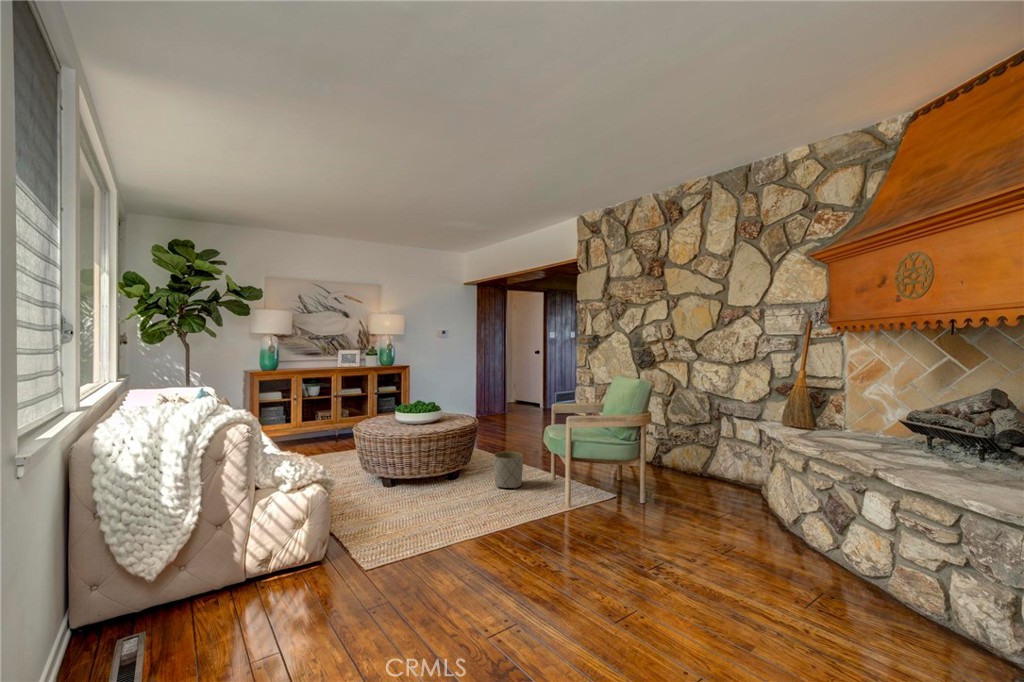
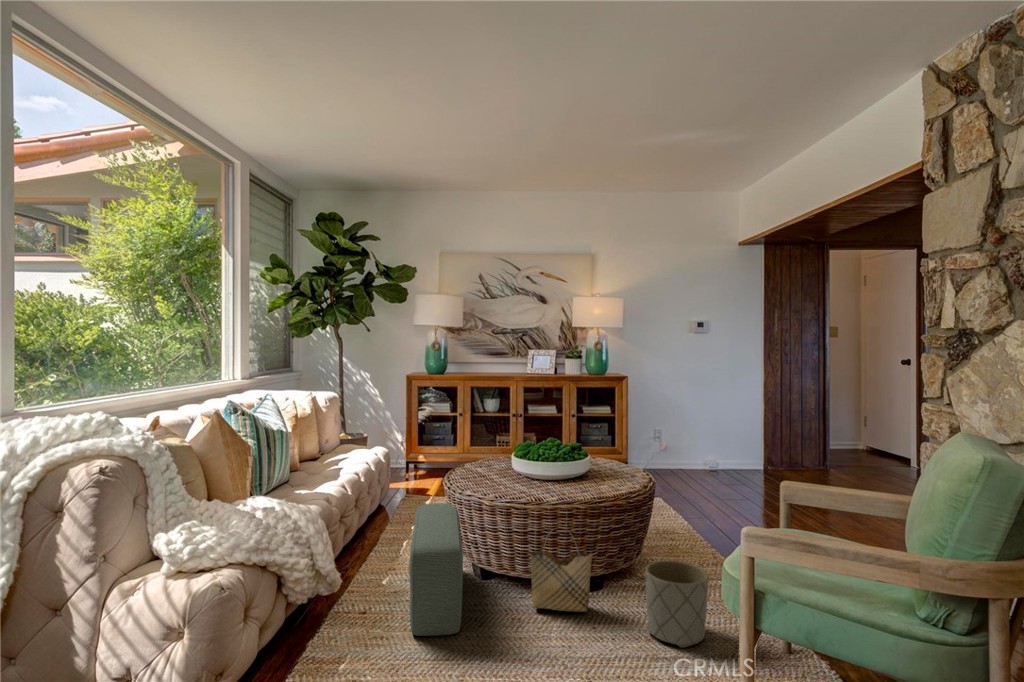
woven basket: none [431,441,464,491] -> present [530,519,592,612]
pouf: none [347,446,411,514] -> present [409,503,463,636]

